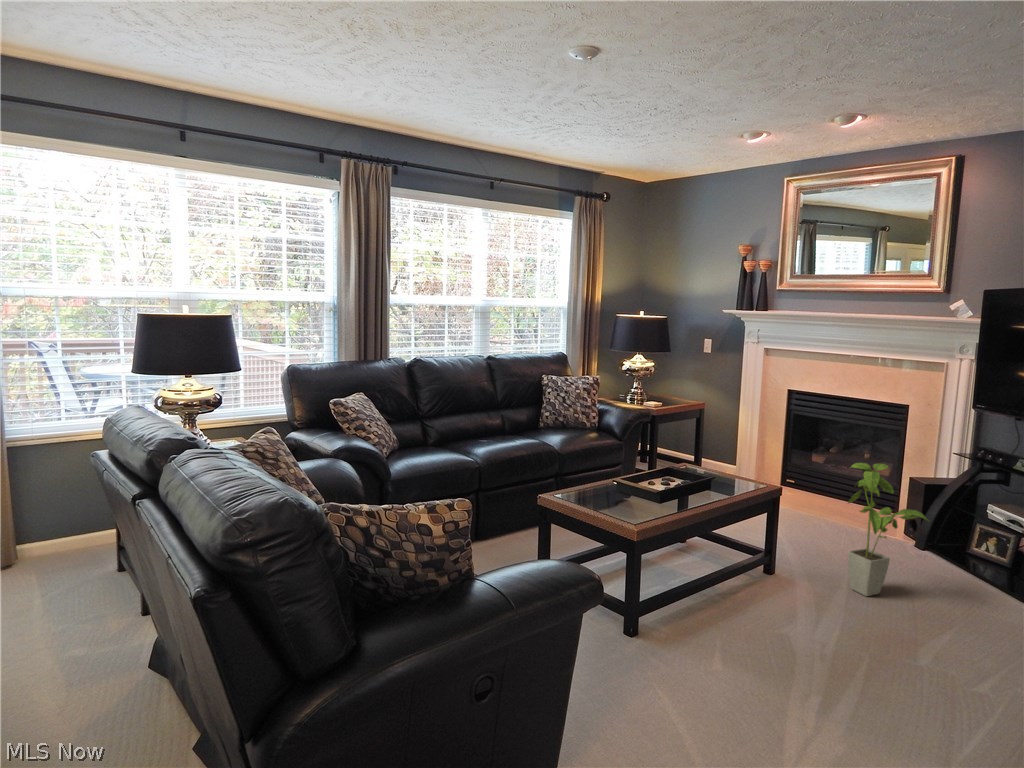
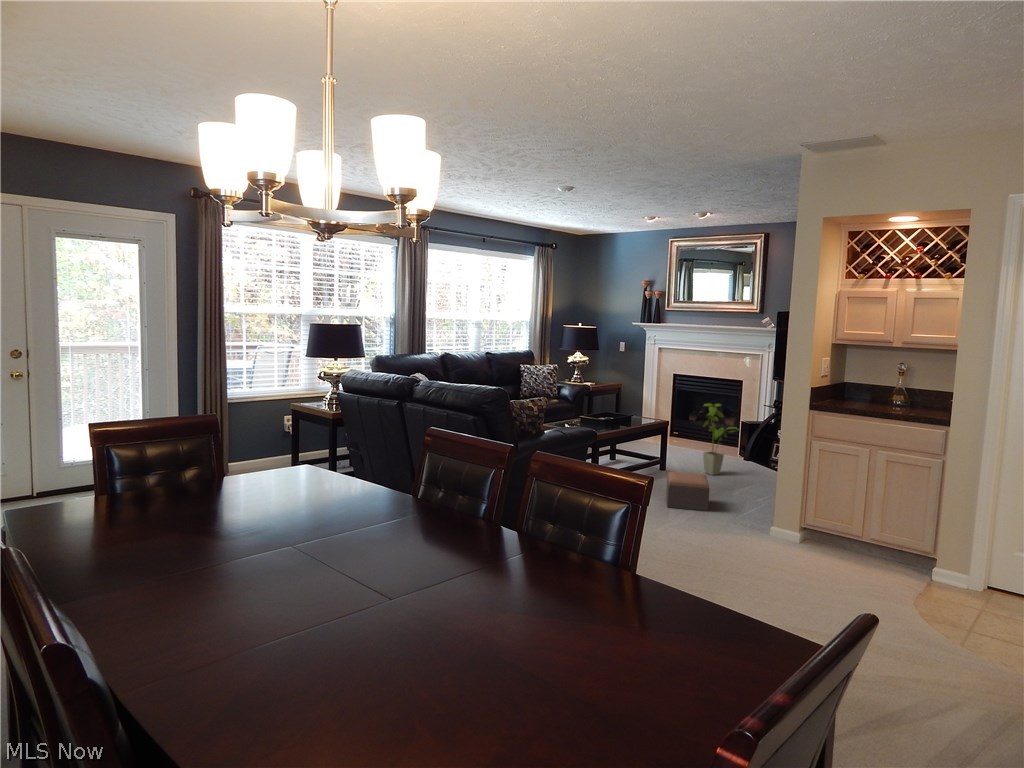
footstool: none [776,628,885,747] -> present [666,472,709,511]

